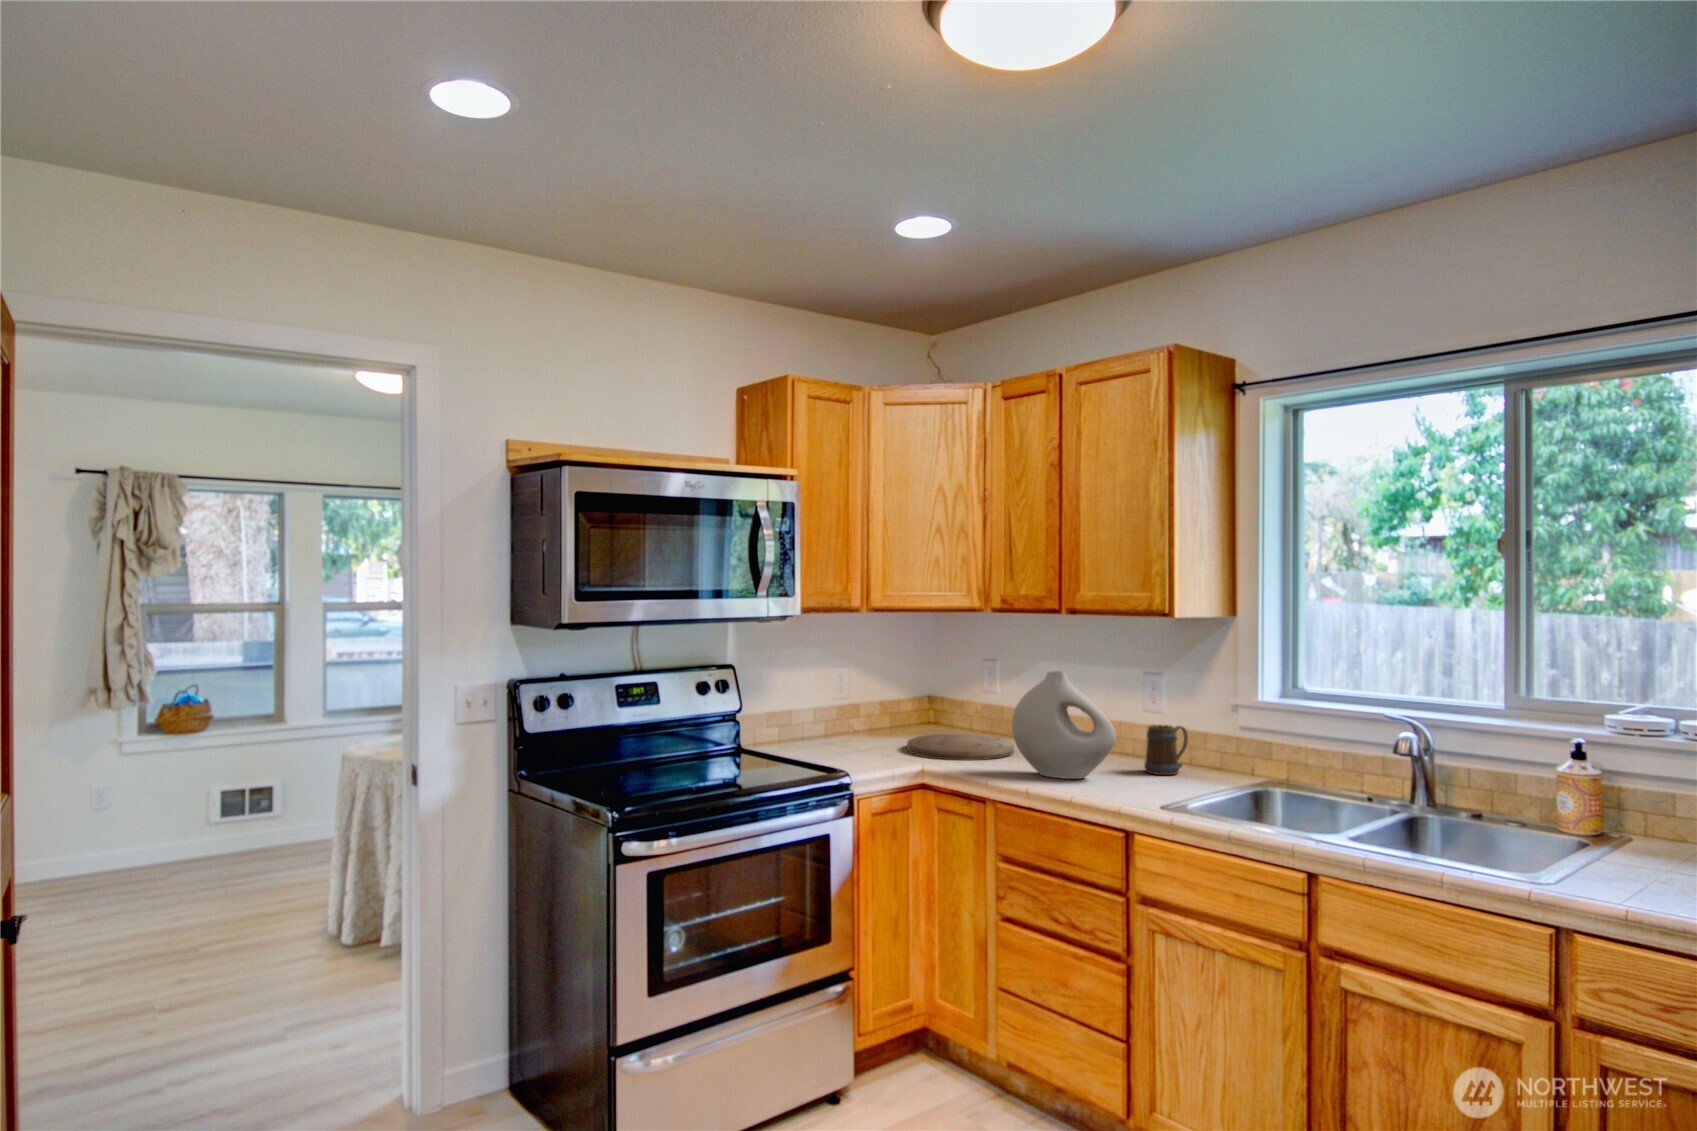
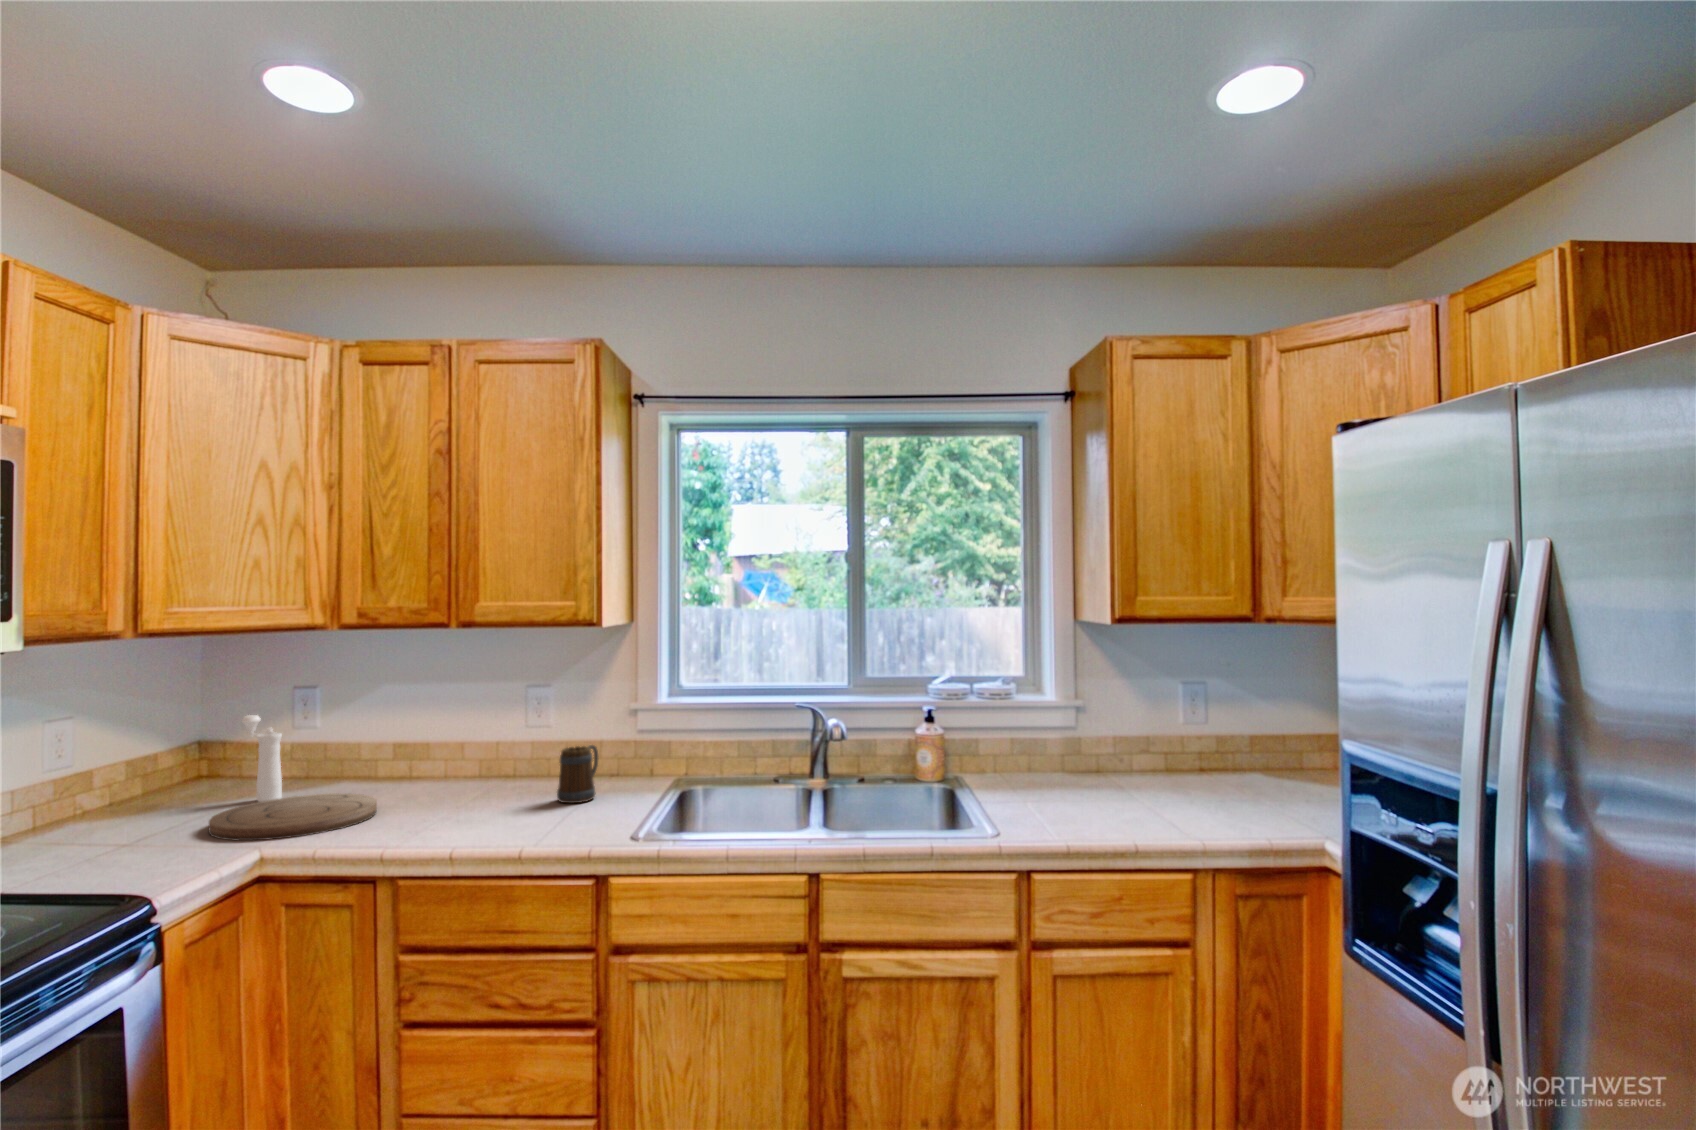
vase: present [1012,670,1116,779] -> none [408,698,545,831]
pepper mill: none [949,672,970,736] -> present [242,715,282,802]

